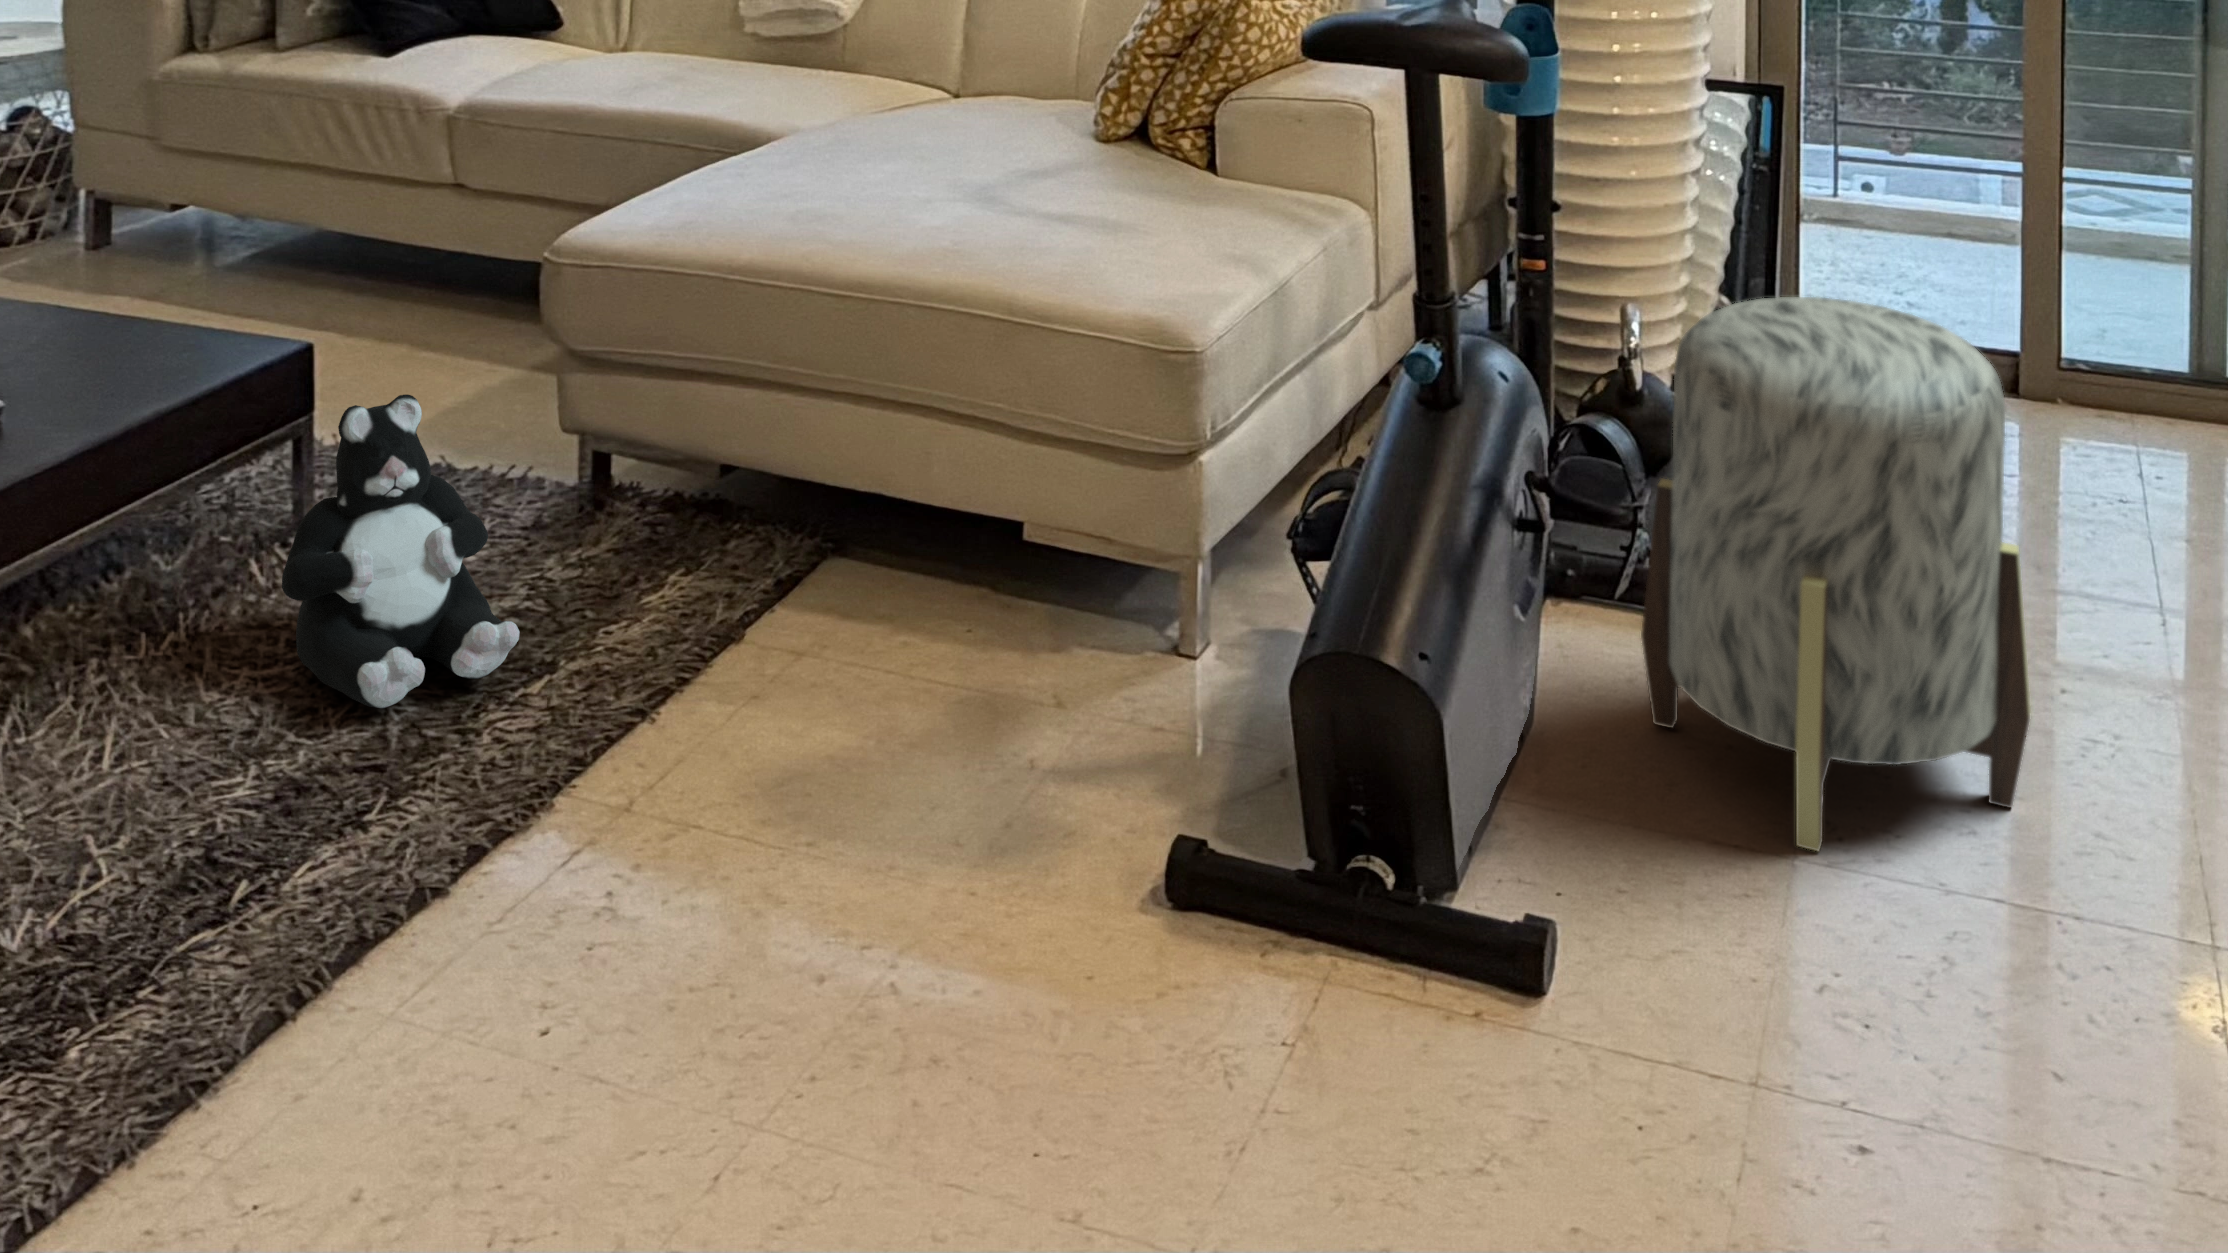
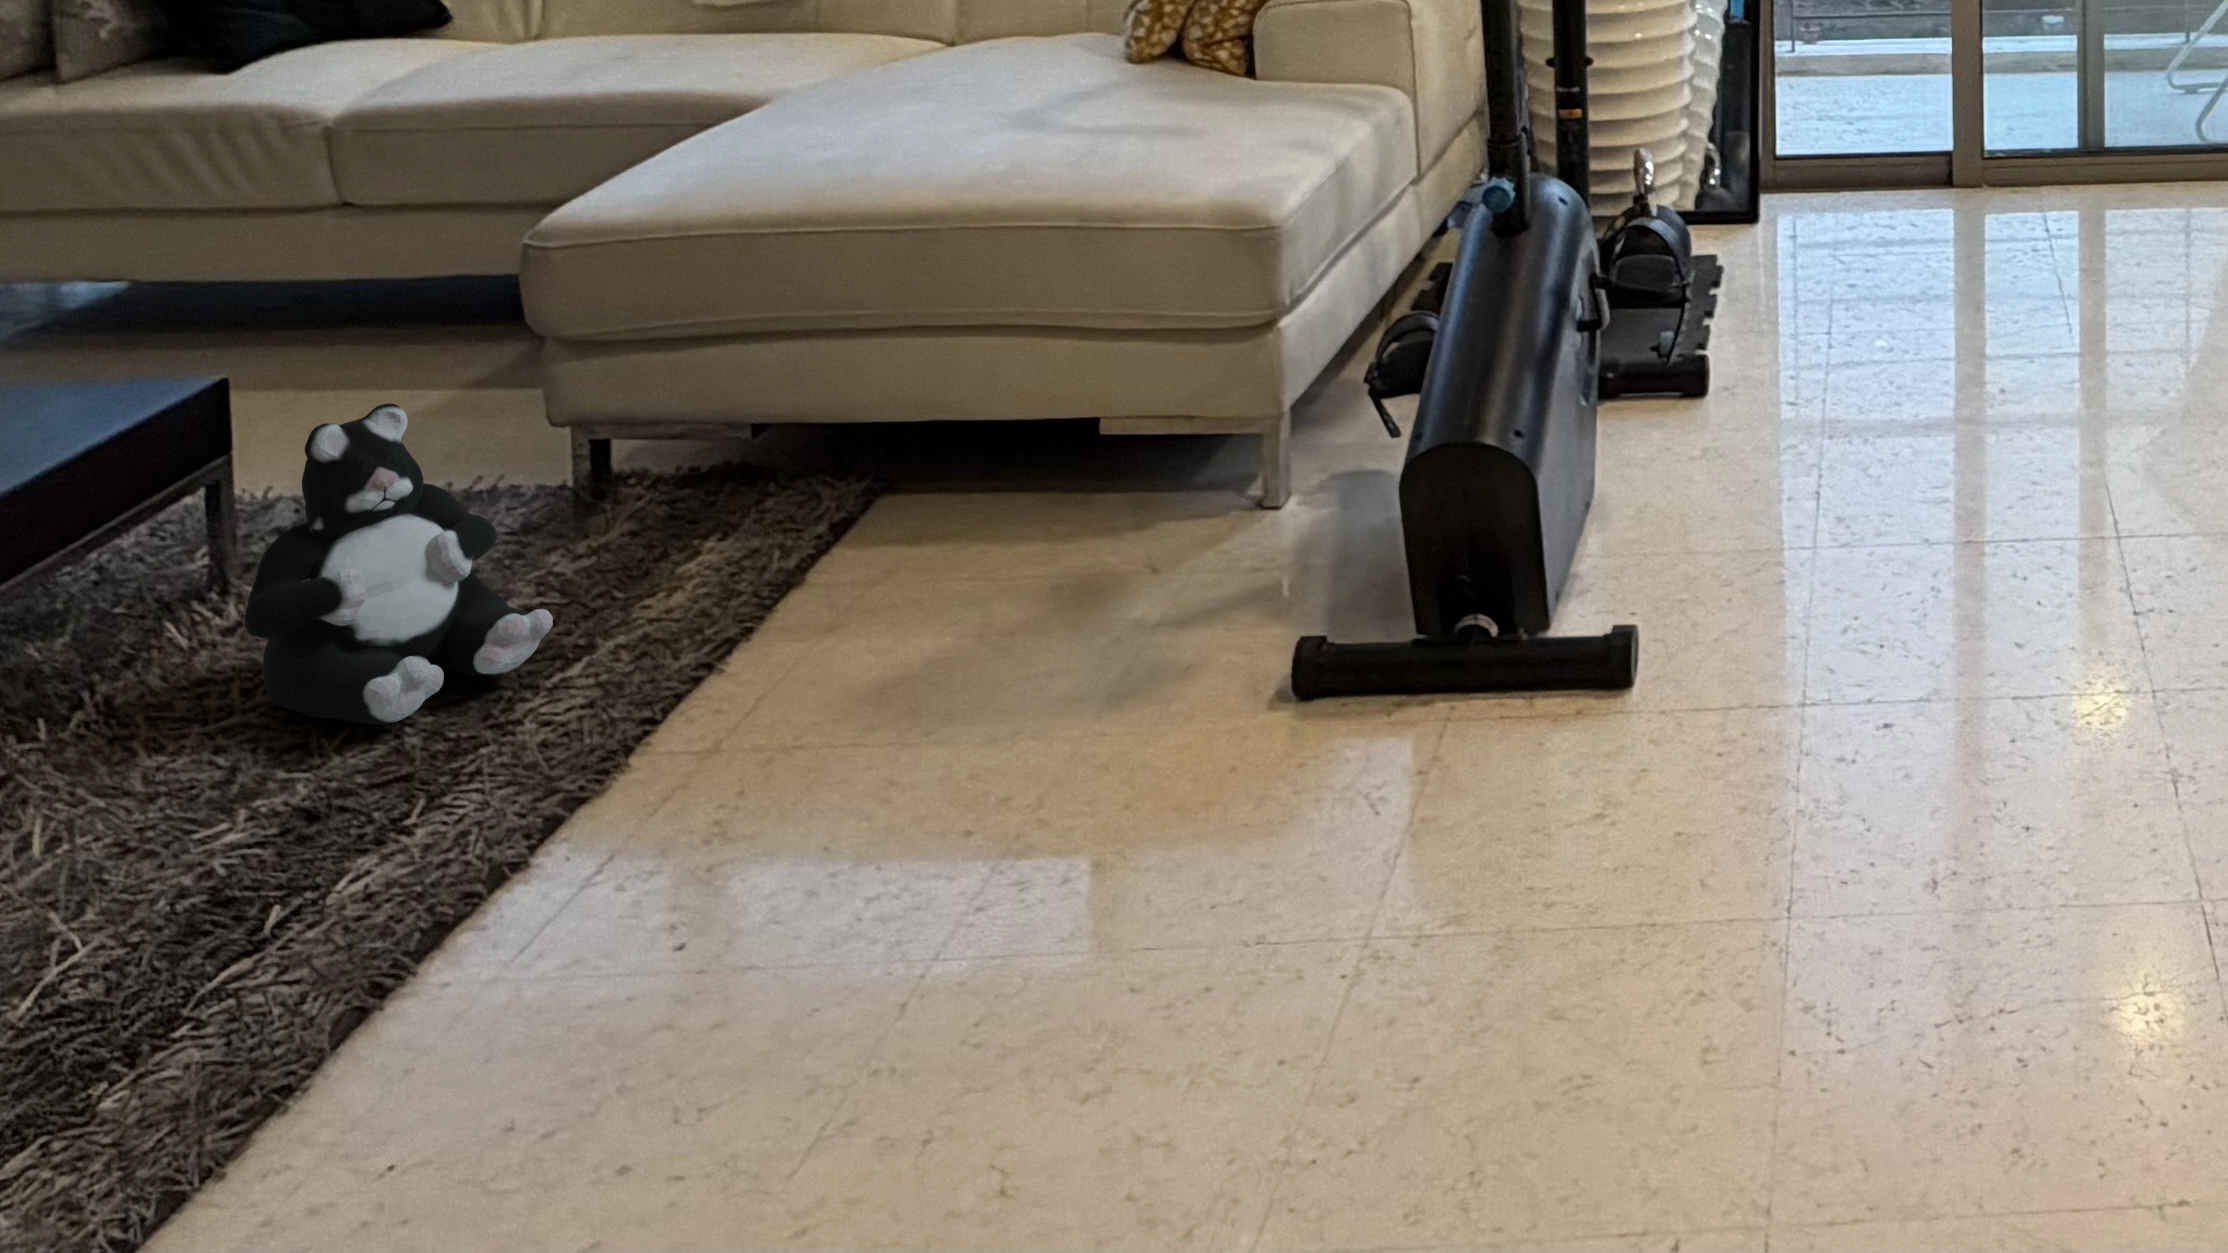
ottoman: present [1641,297,2031,851] -> none [1674,107,1975,539]

